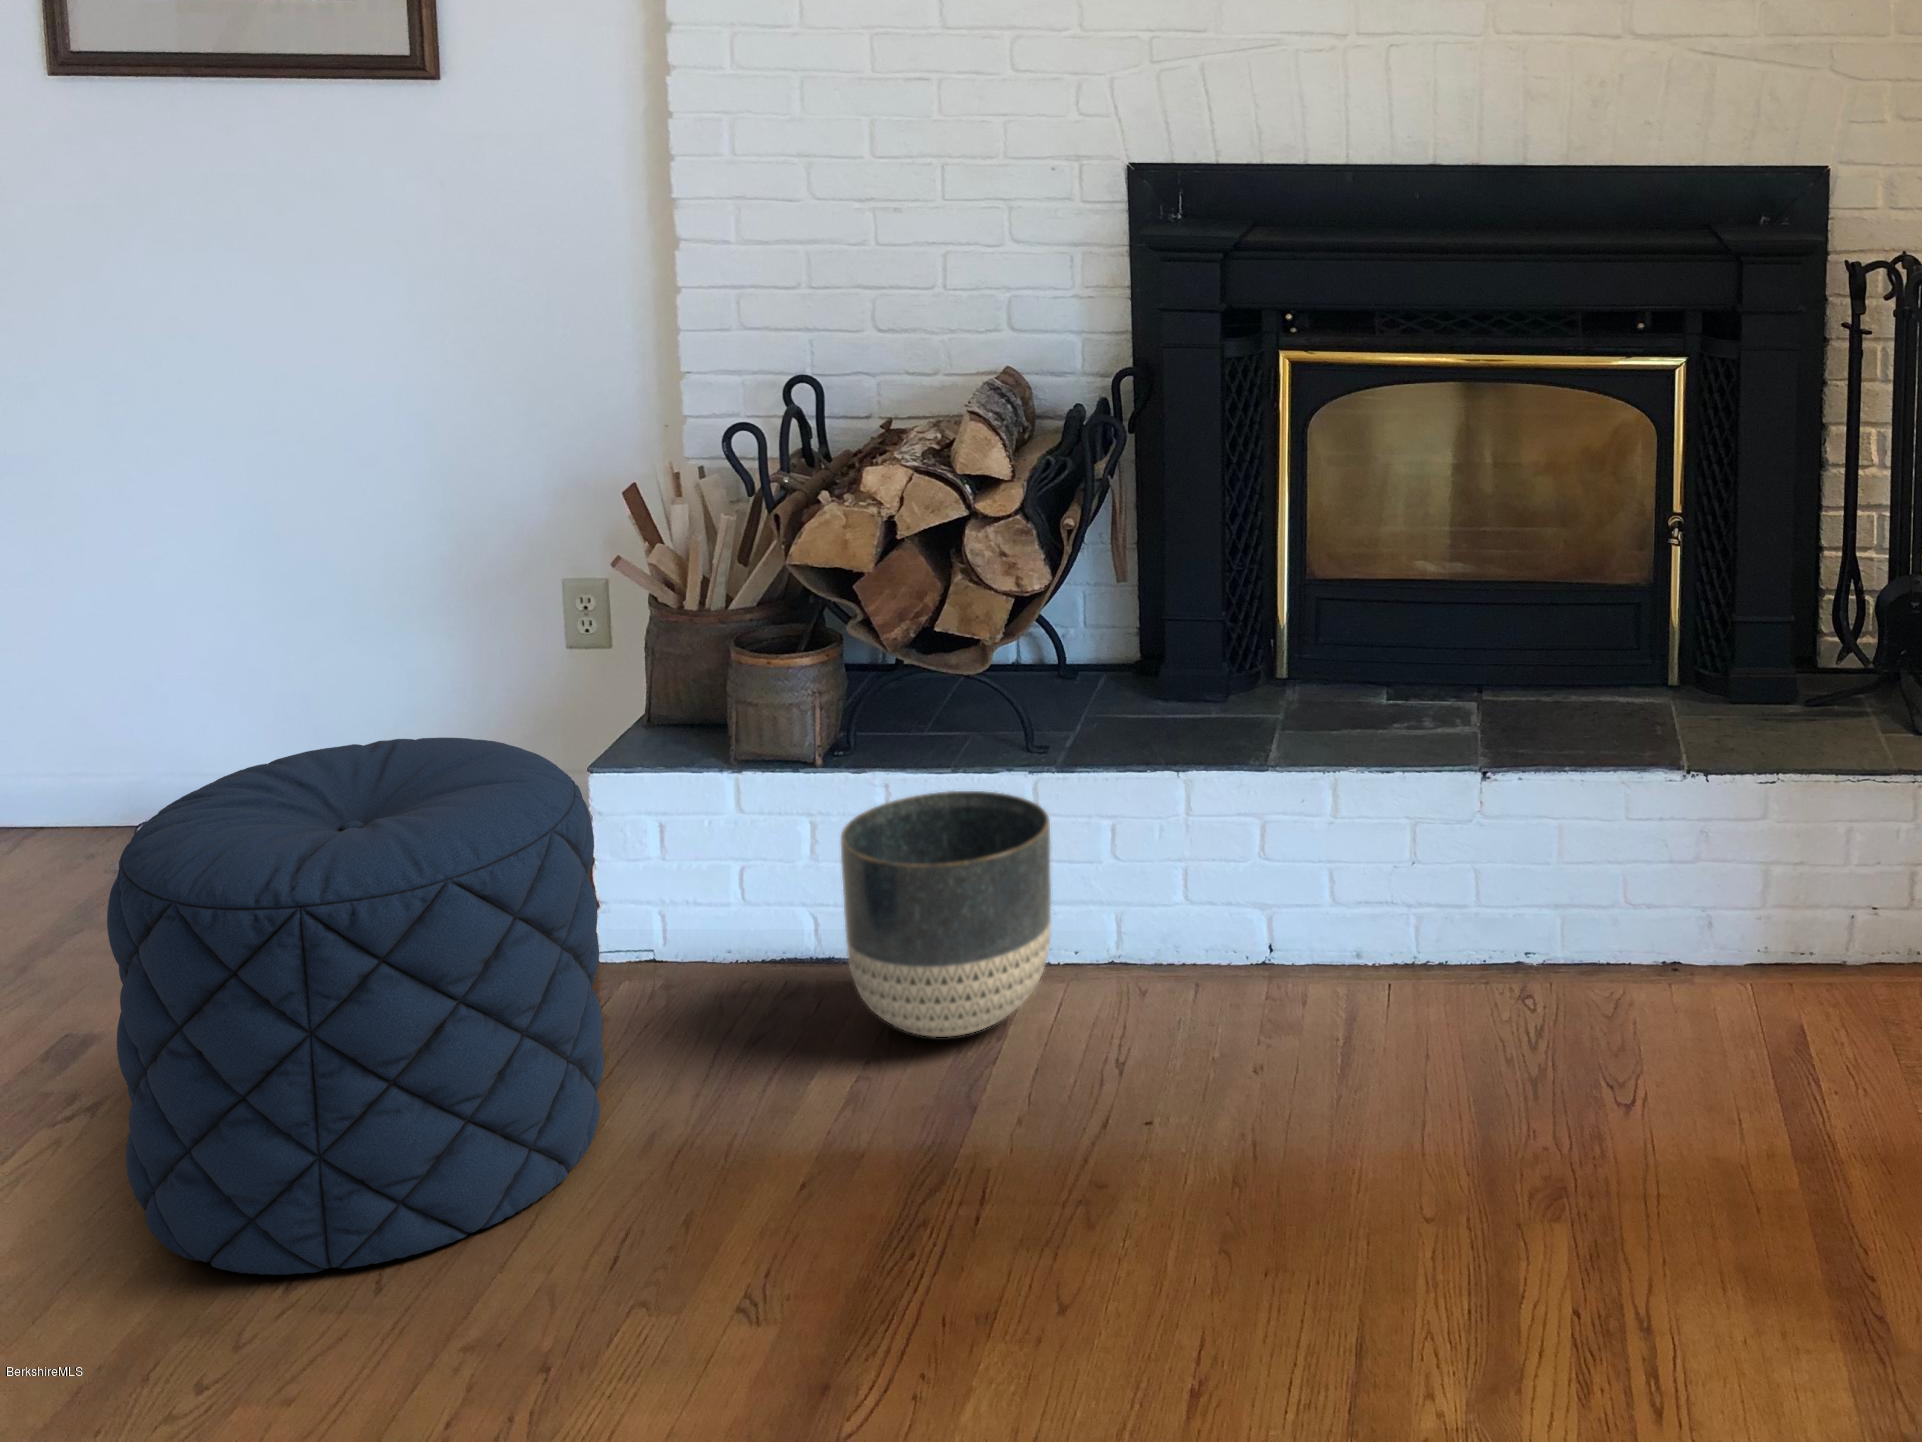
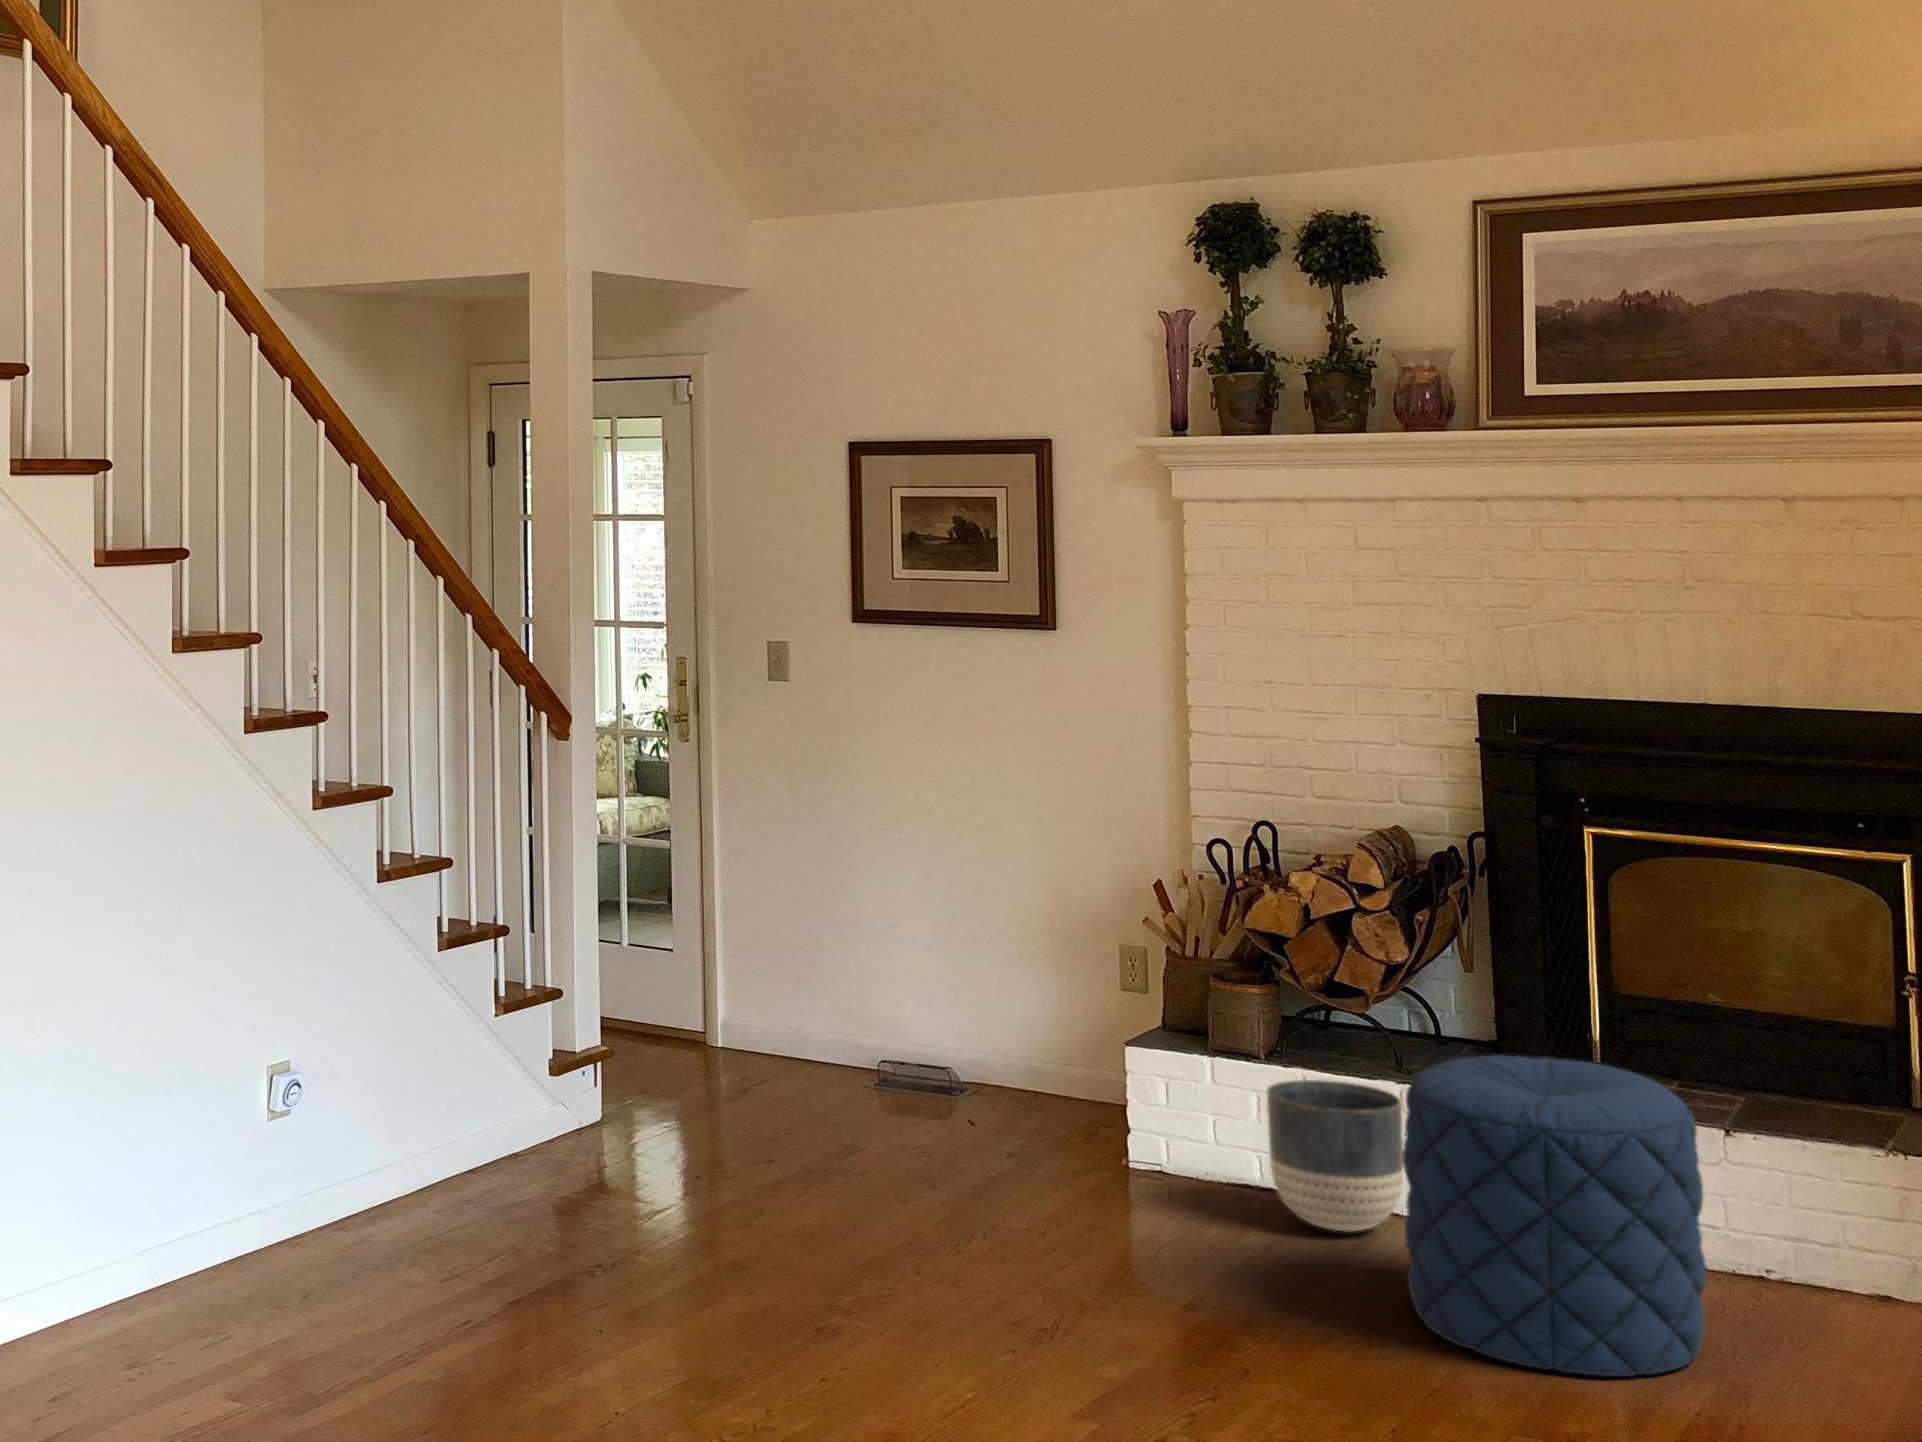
pouf: present [107,737,604,1275] -> present [1403,1055,1706,1376]

